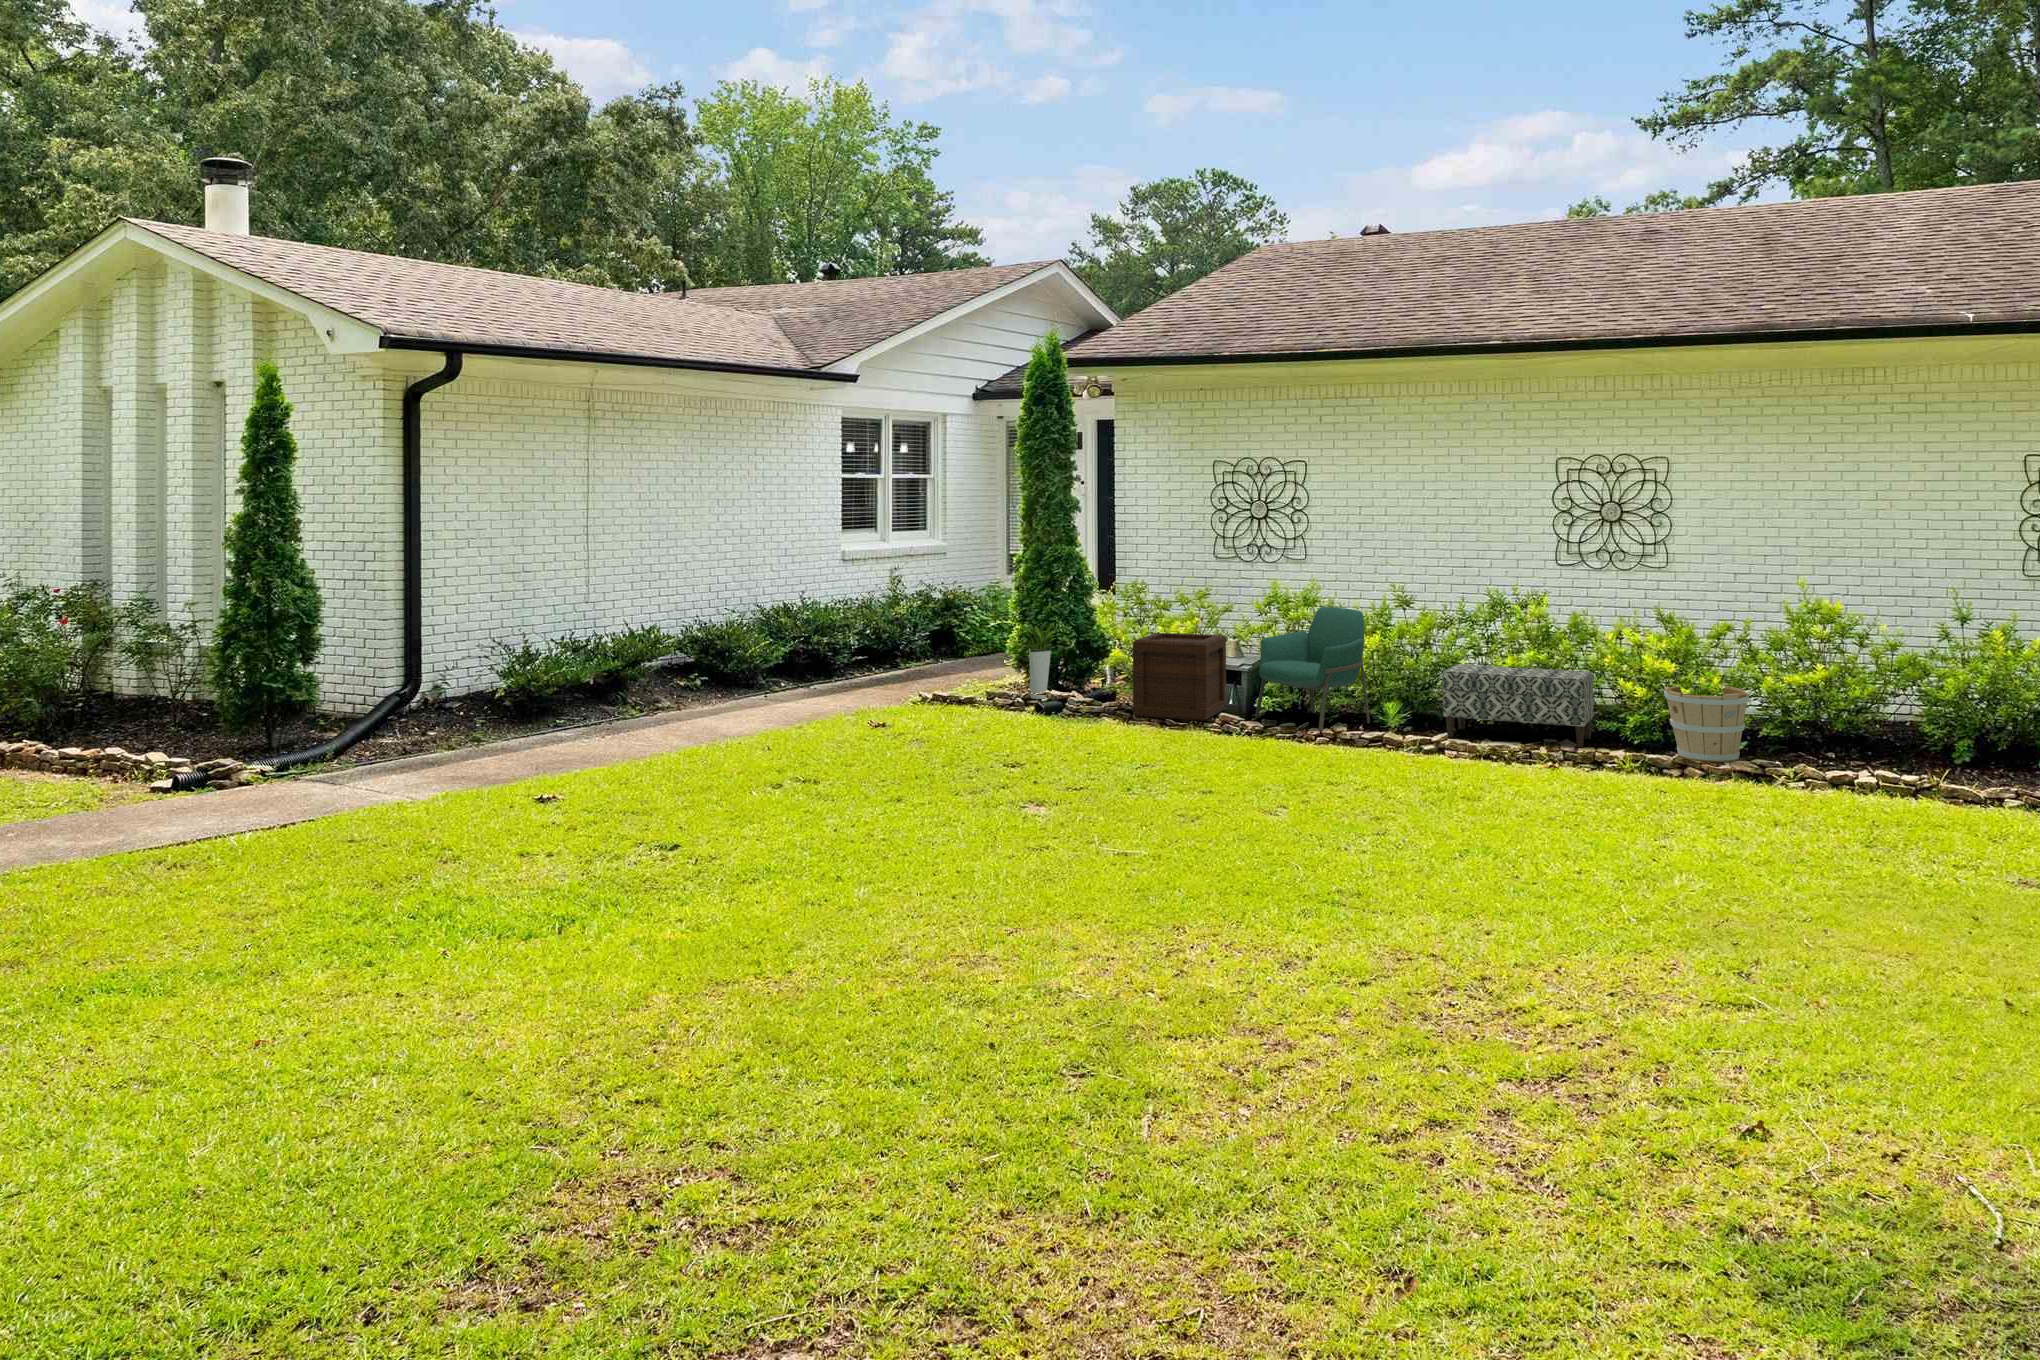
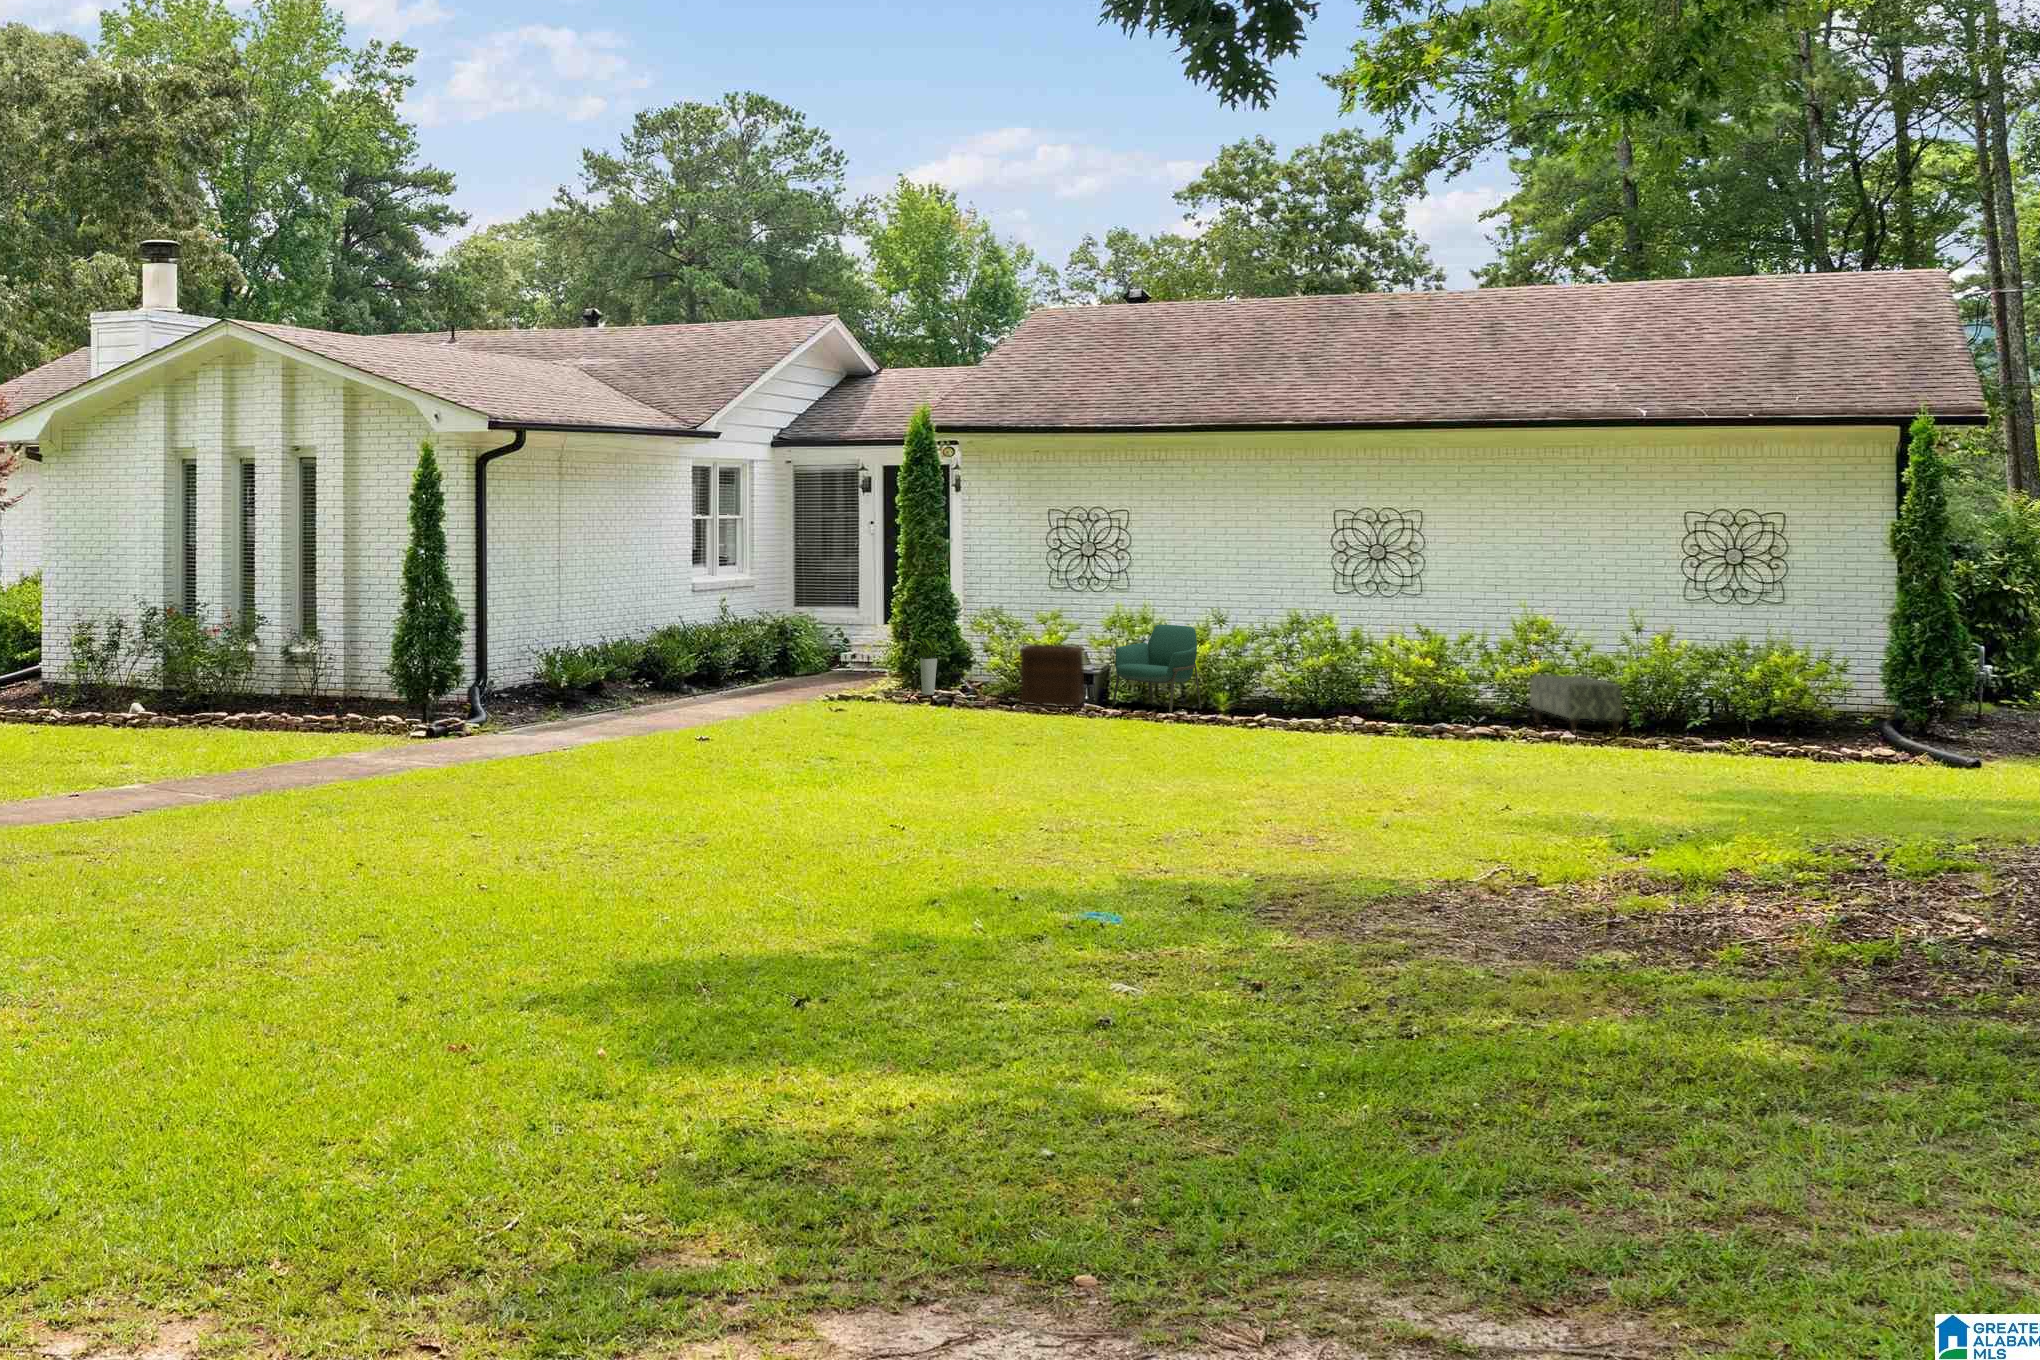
bench: present [1442,664,1594,747] -> present [1530,674,1623,735]
wooden bucket: present [1664,685,1749,762] -> none [1426,677,1488,729]

